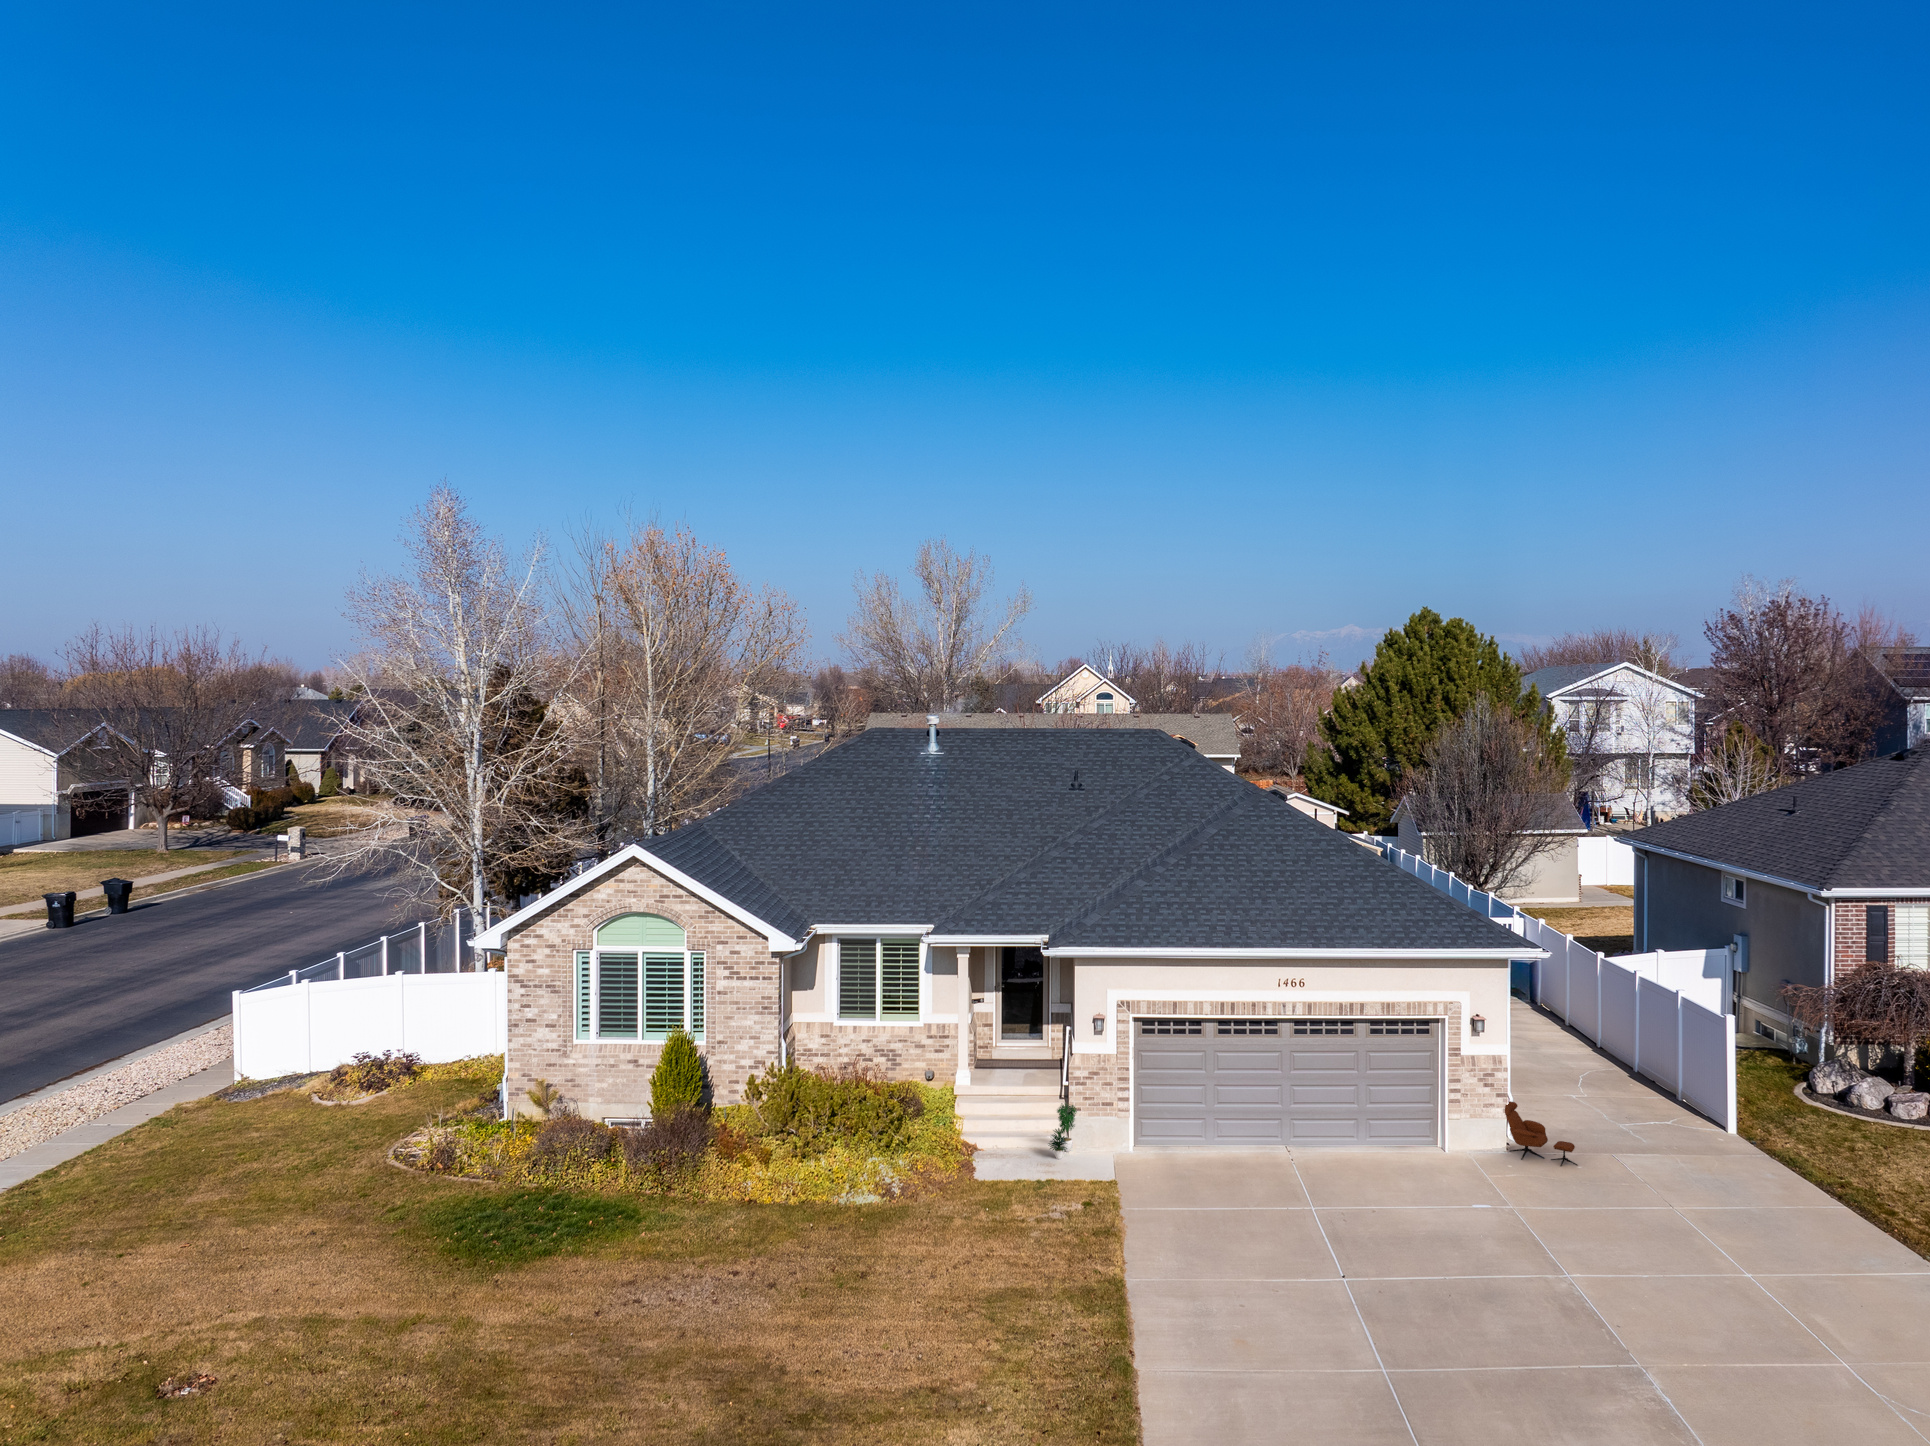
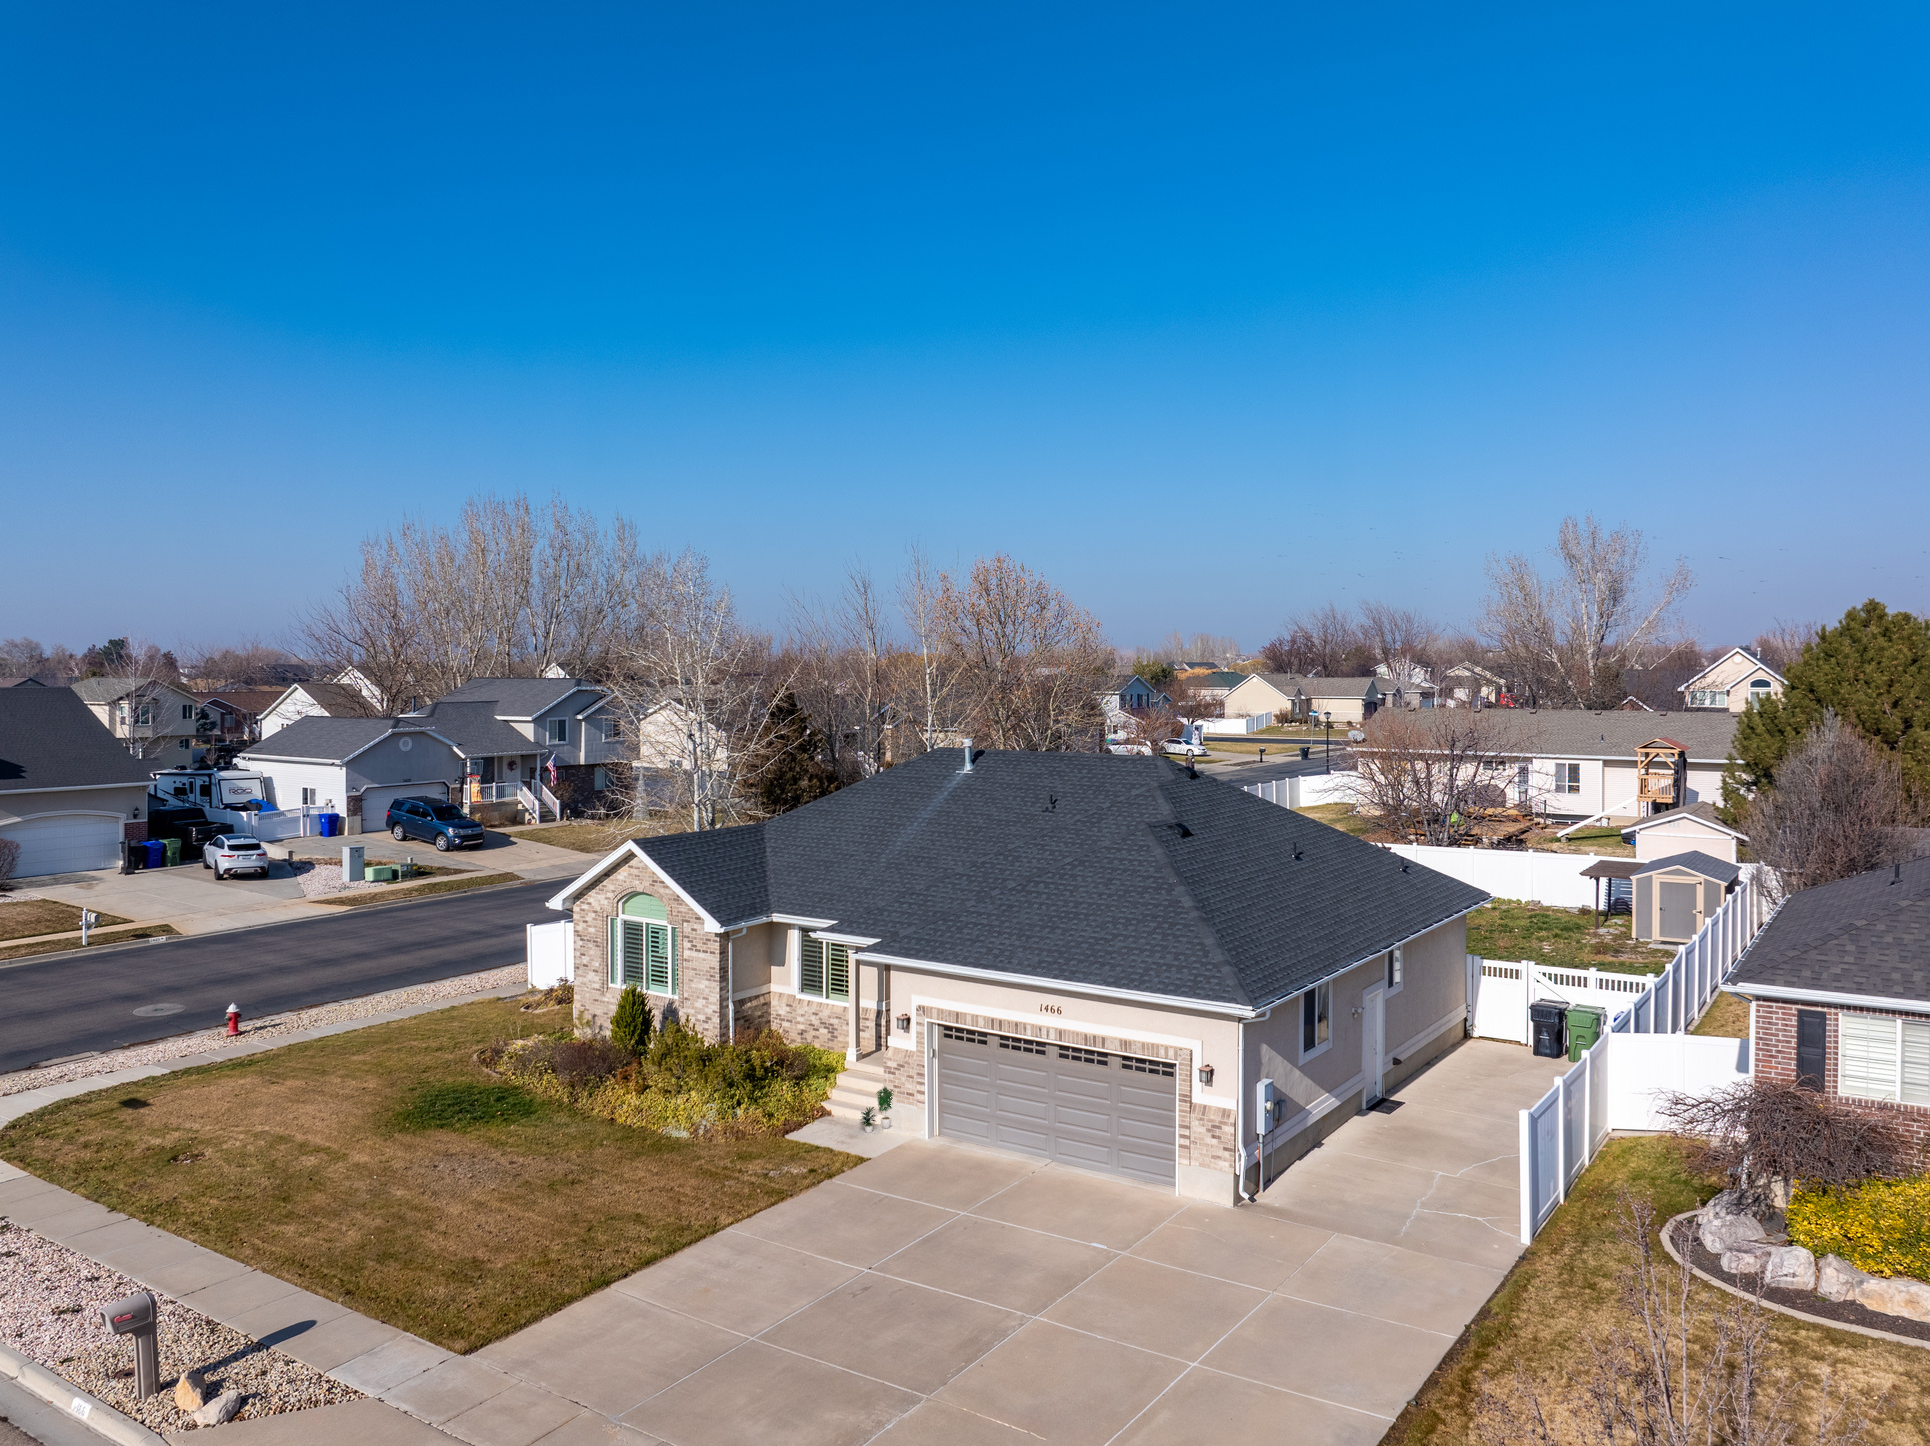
lounge chair: present [1505,1101,1577,1166] -> none [1225,1159,1277,1237]

